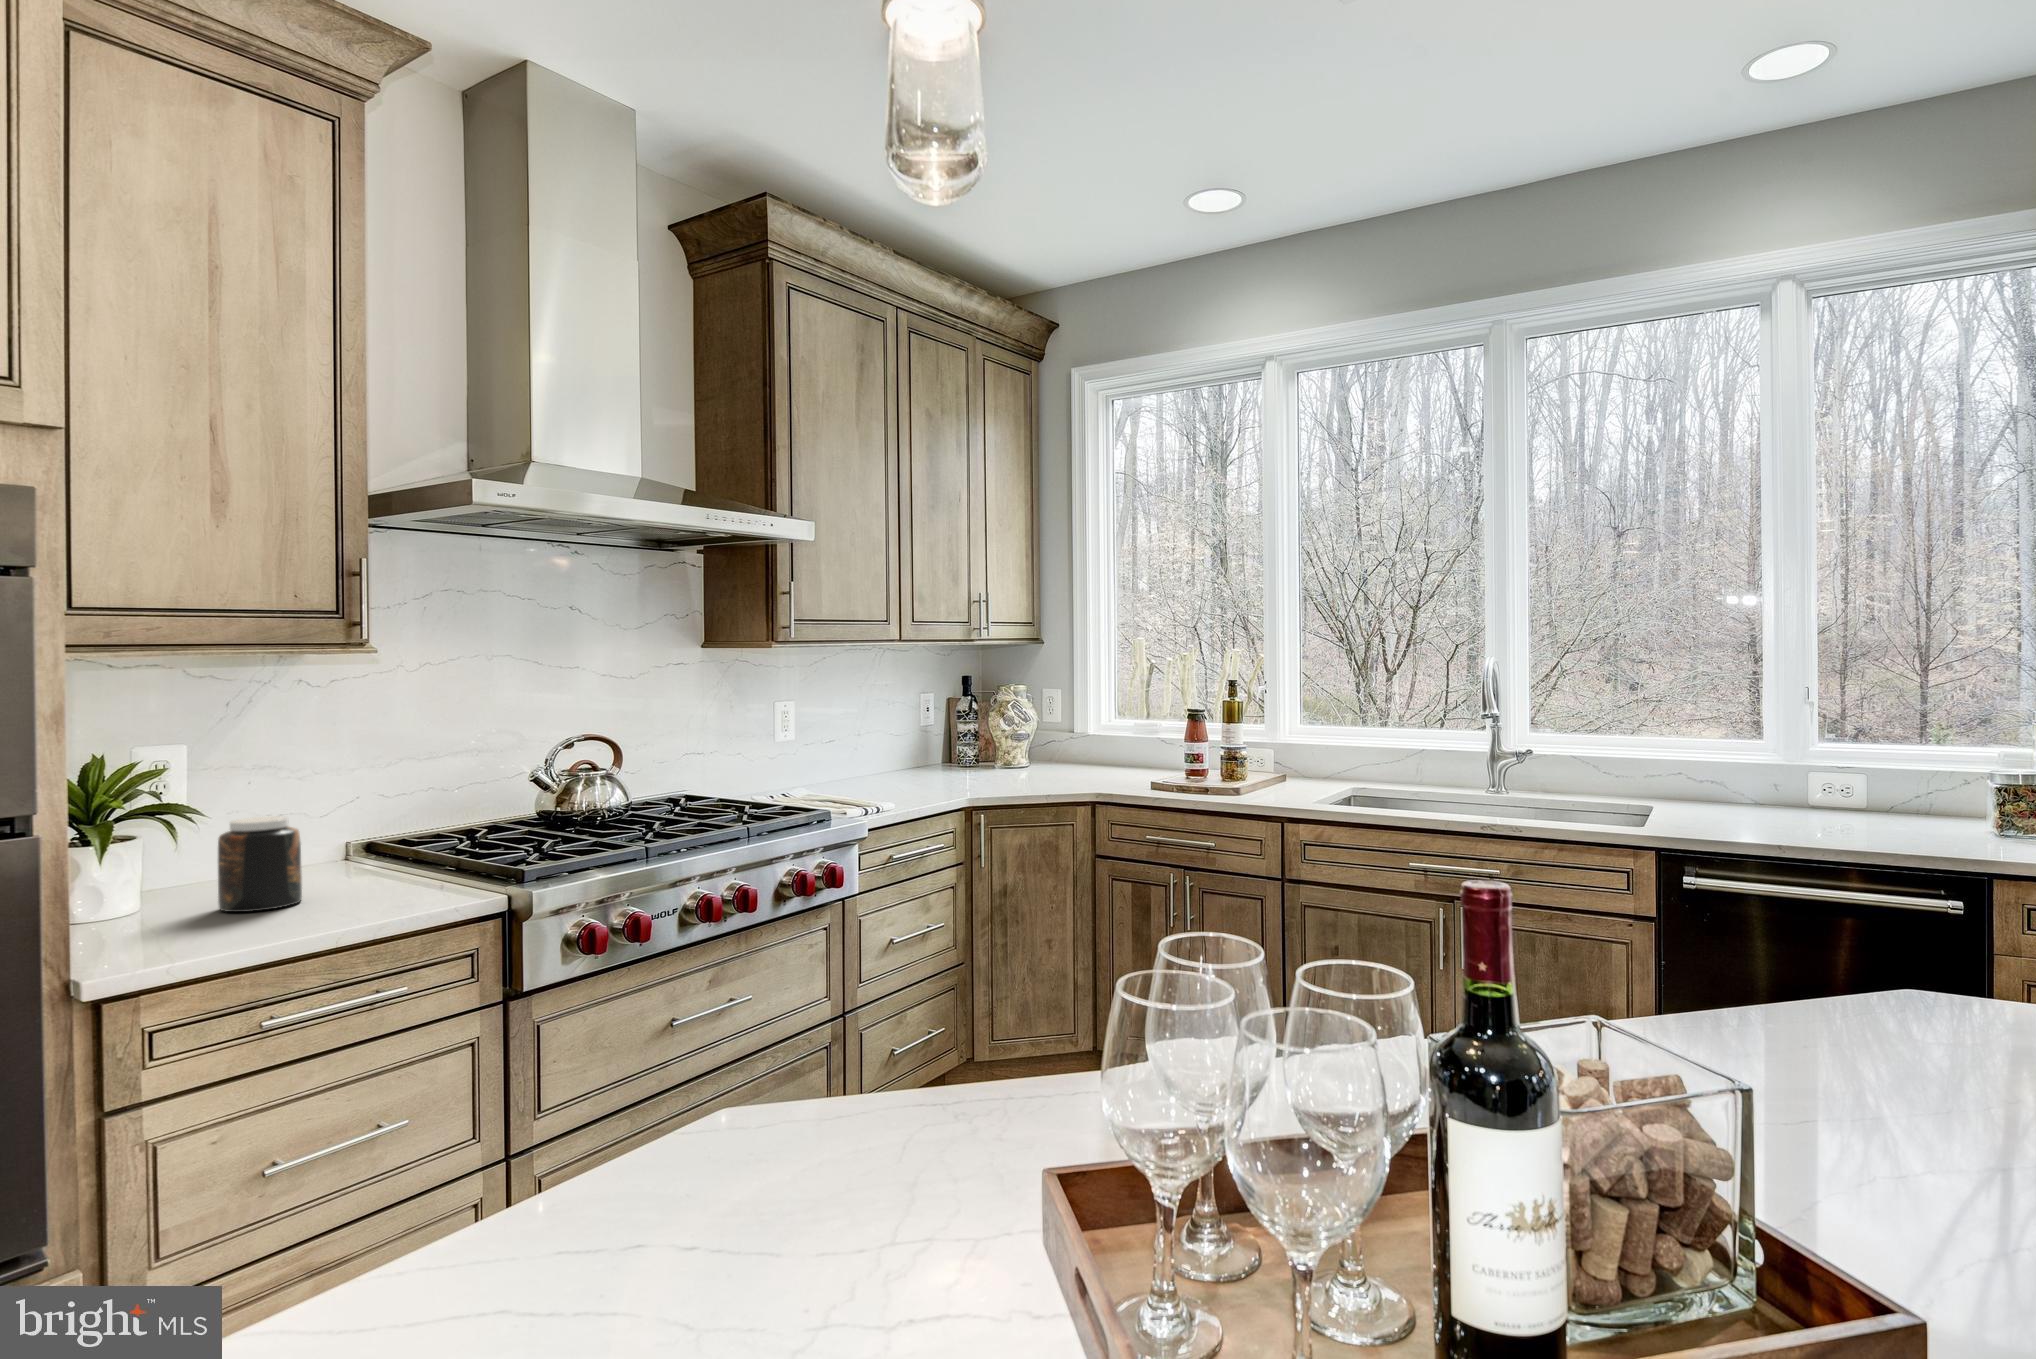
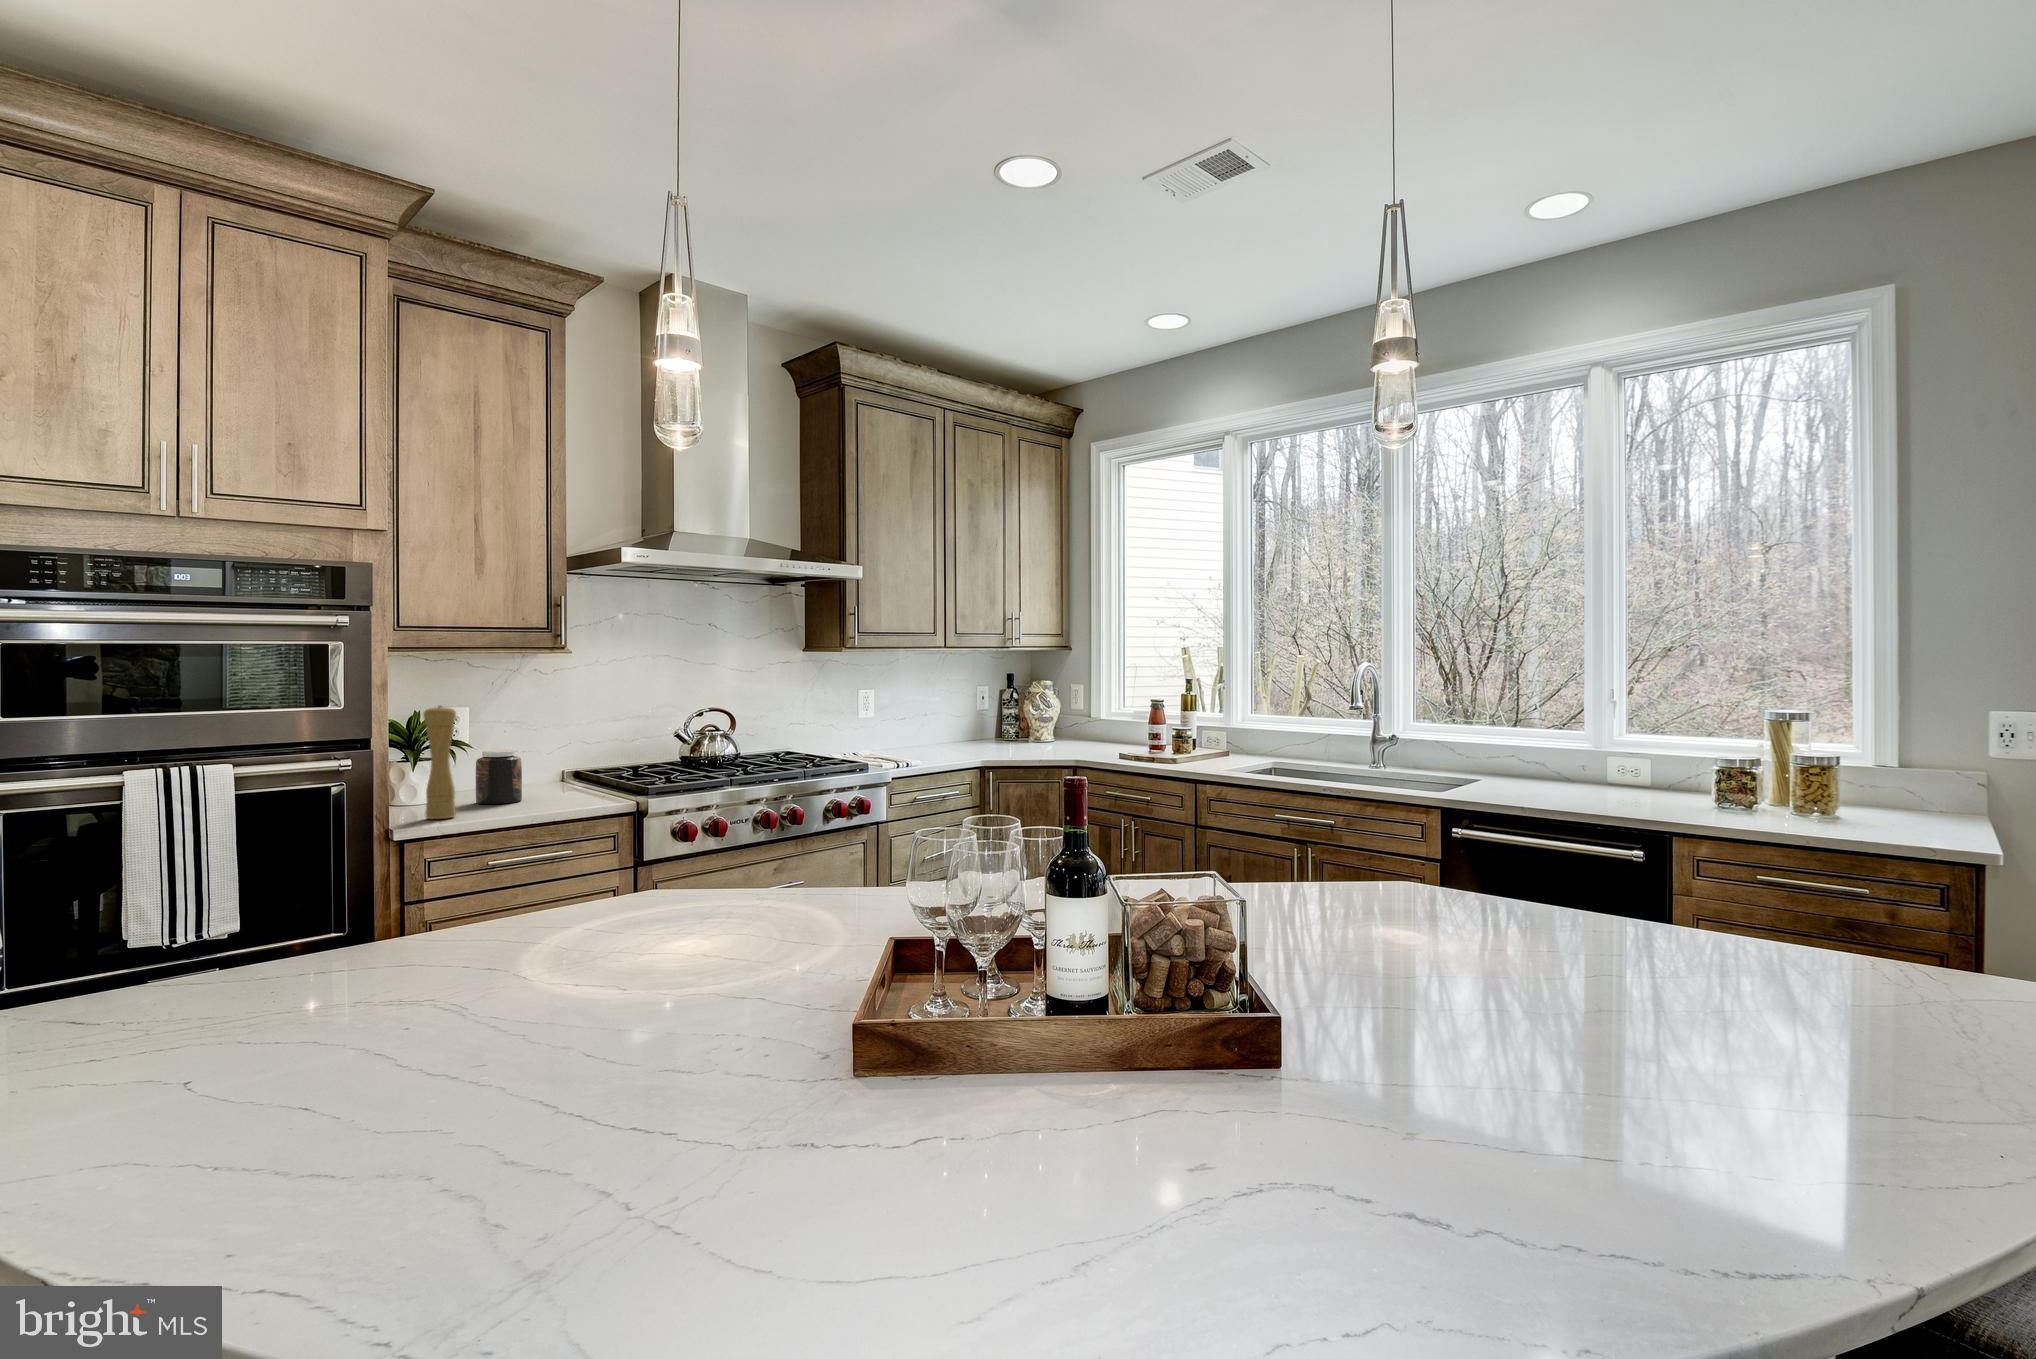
pepper mill: none [131,747,196,952] -> present [424,706,456,819]

